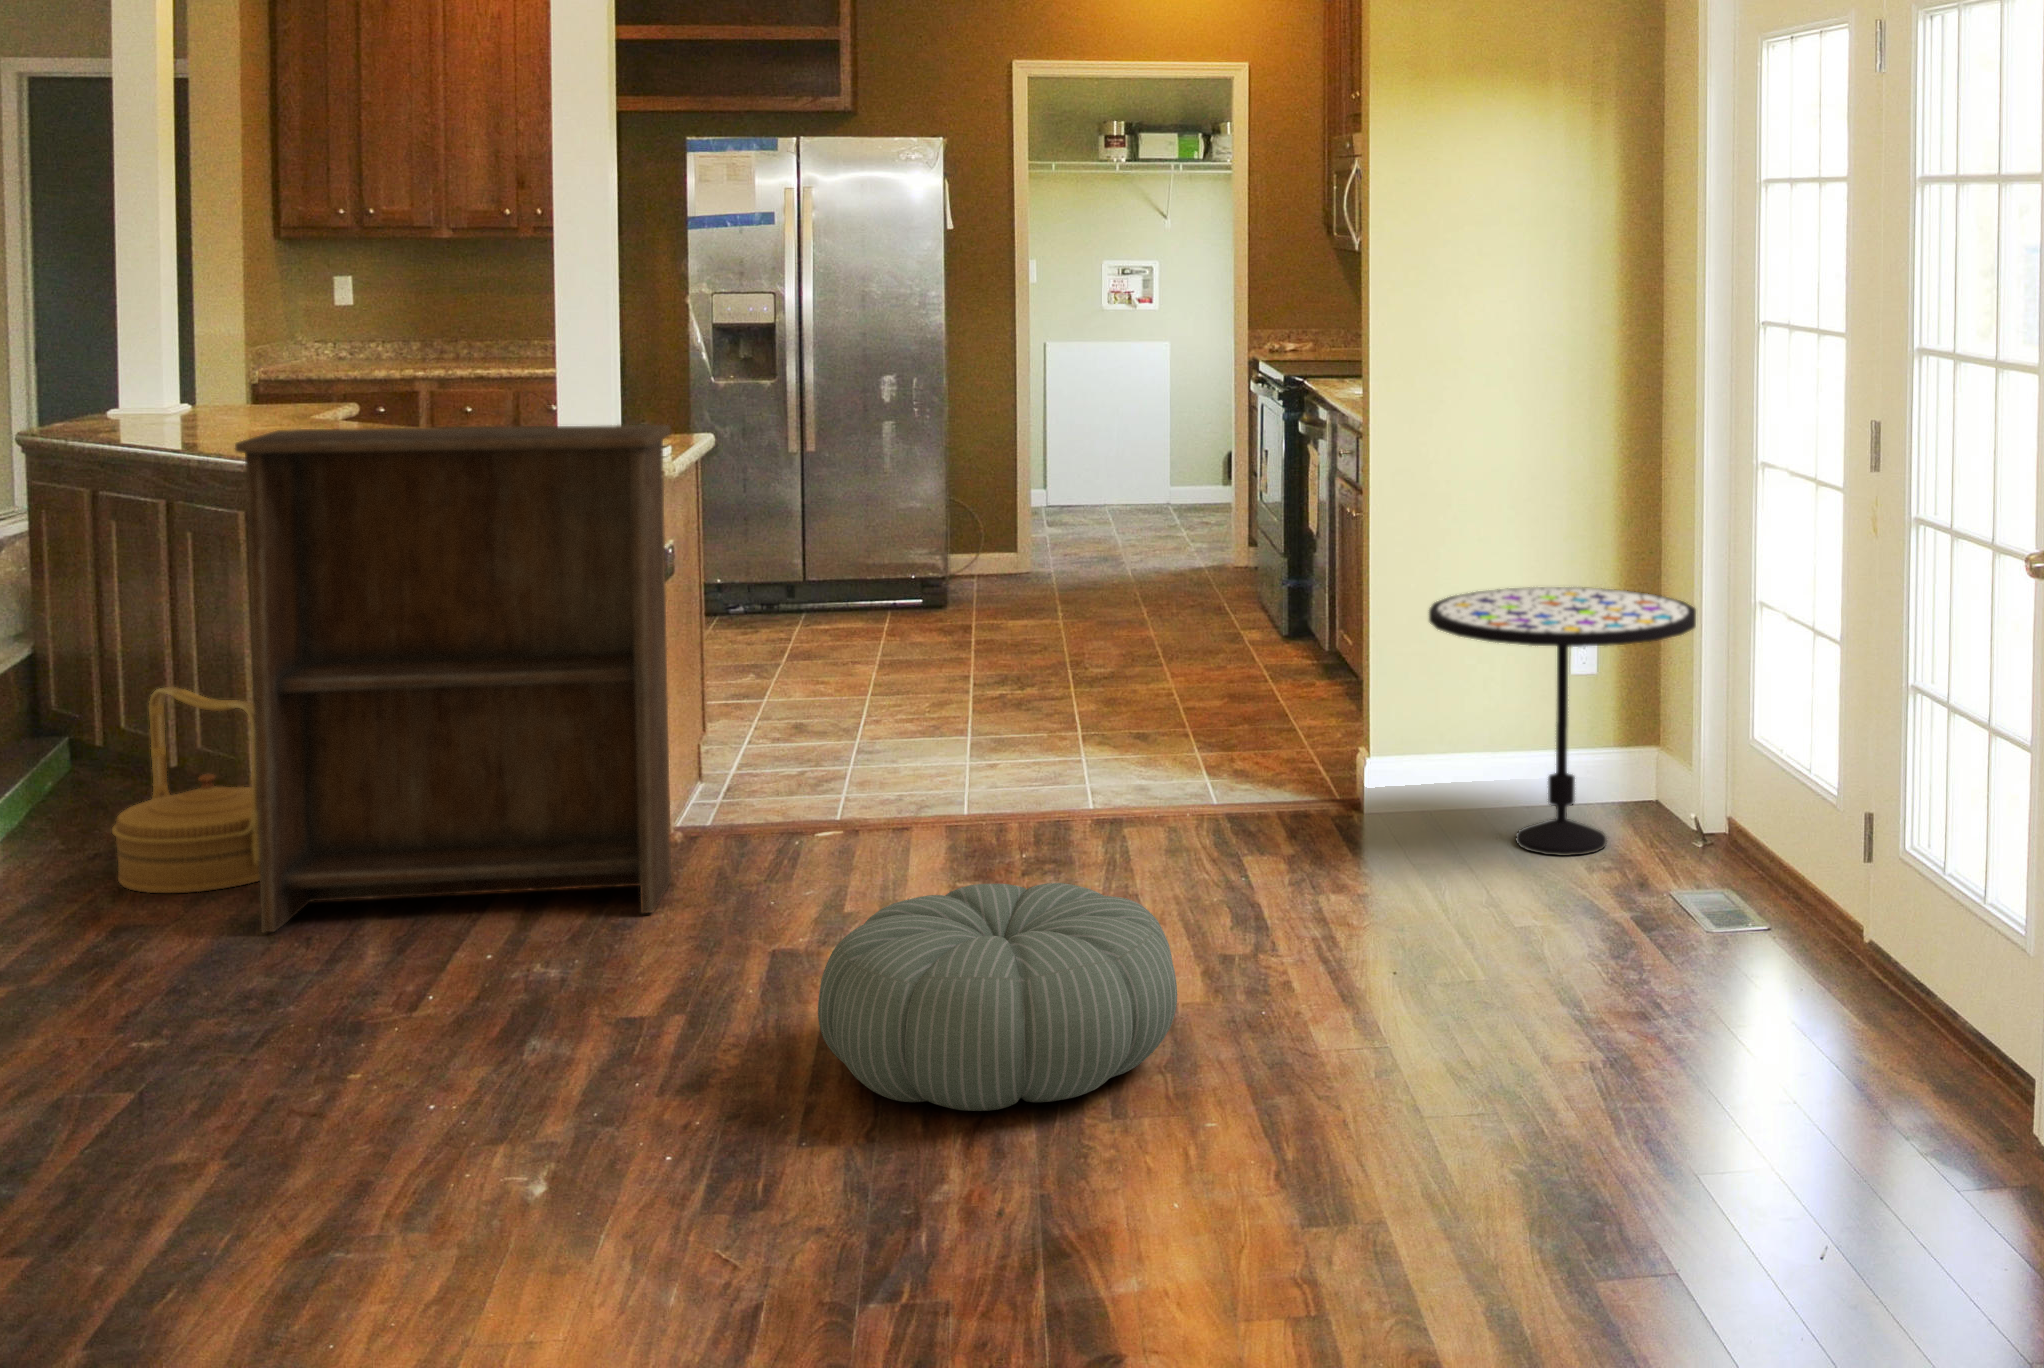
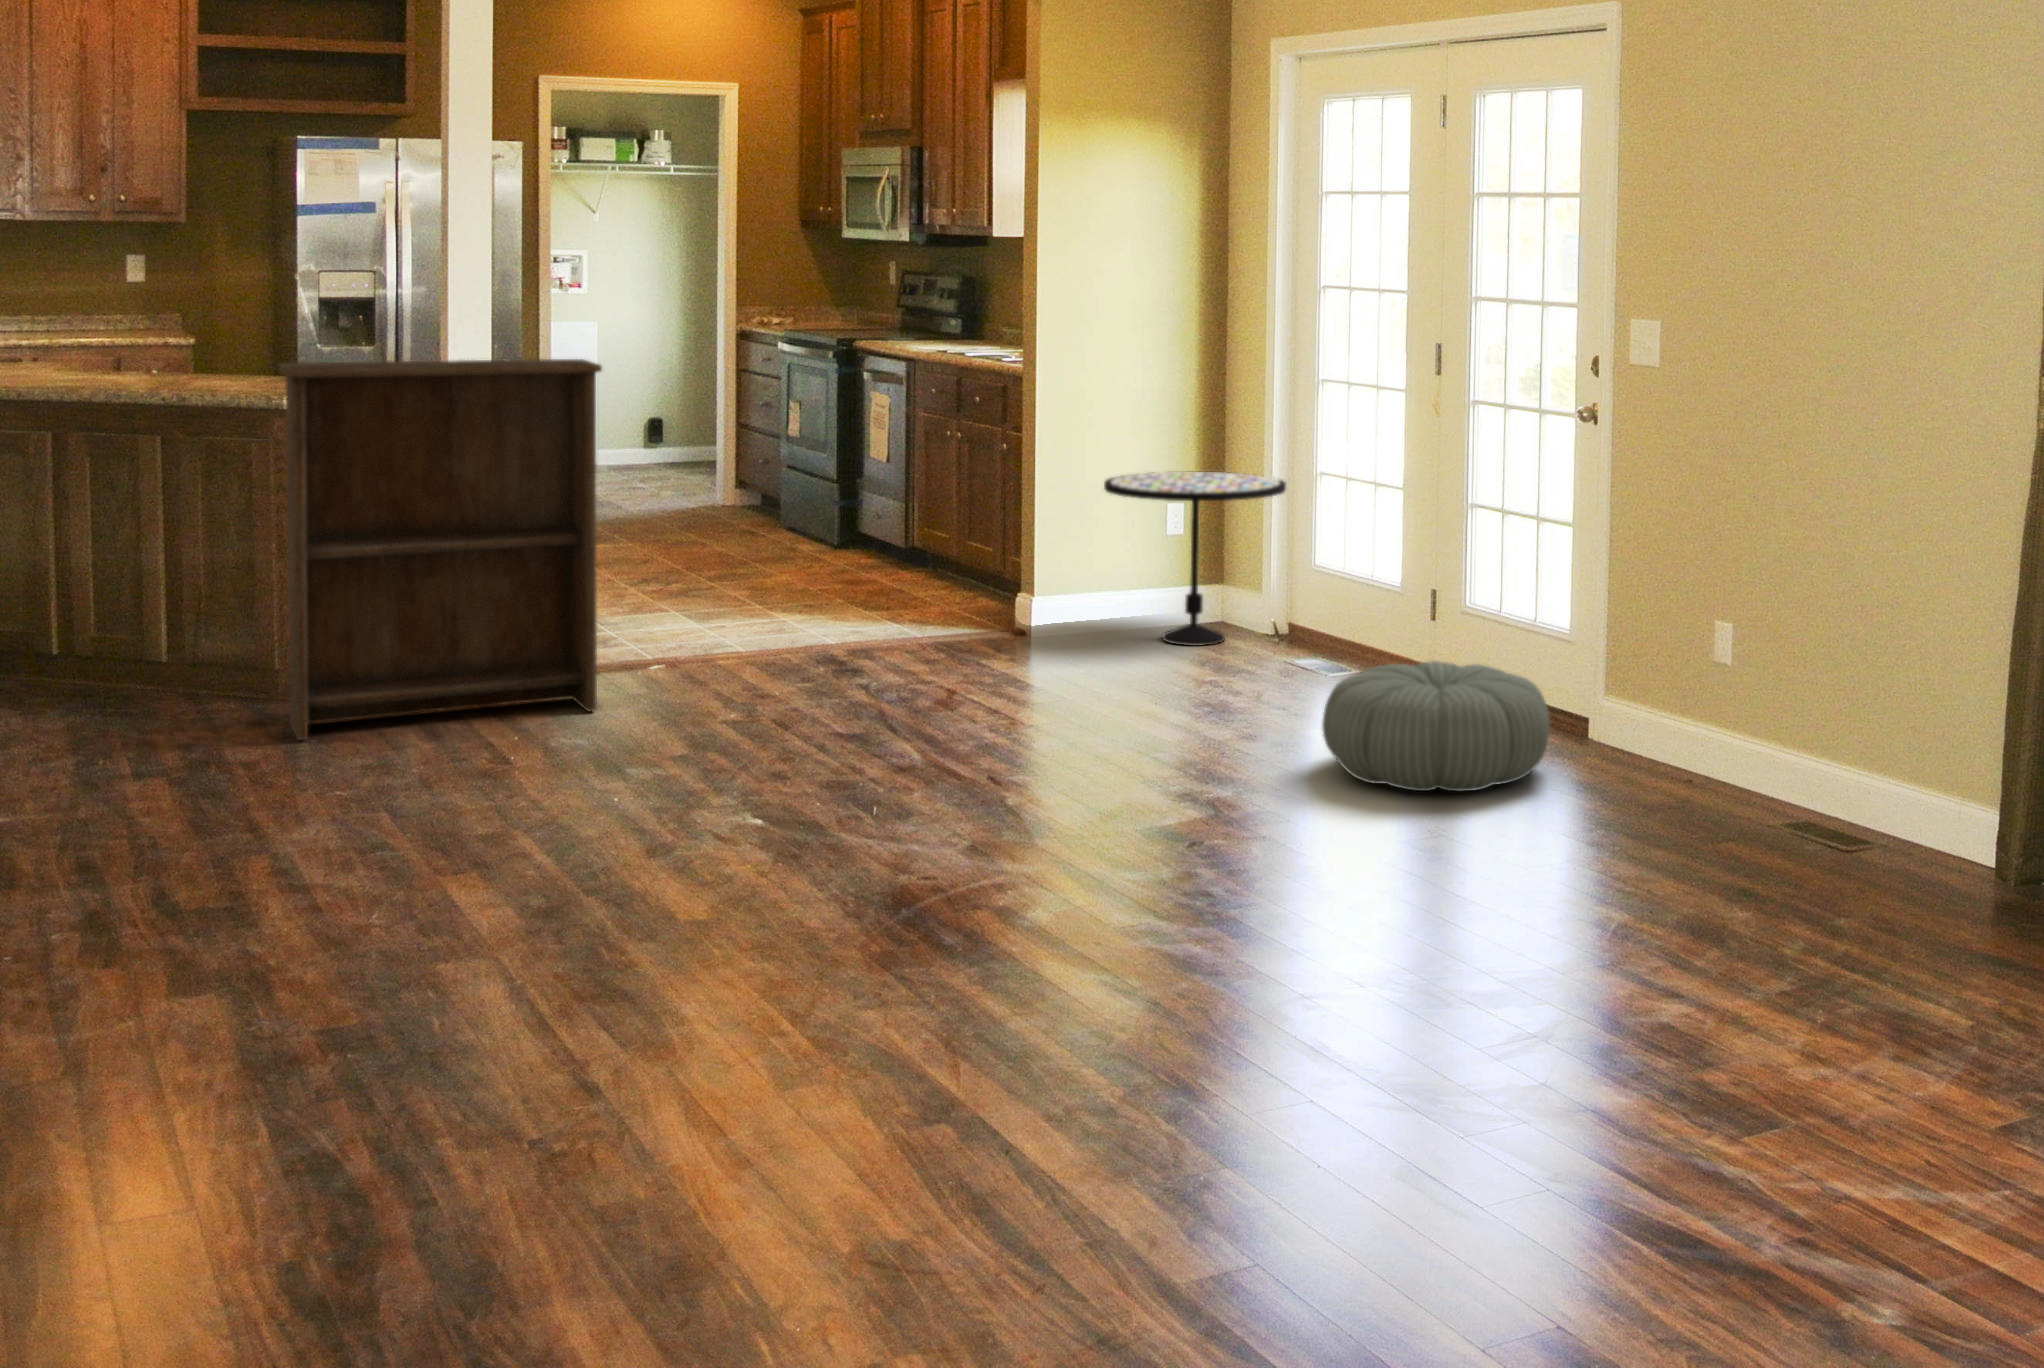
woven basket: present [112,687,260,893] -> none [94,573,247,730]
pouf: present [818,883,1177,1111] -> present [1322,661,1550,791]

